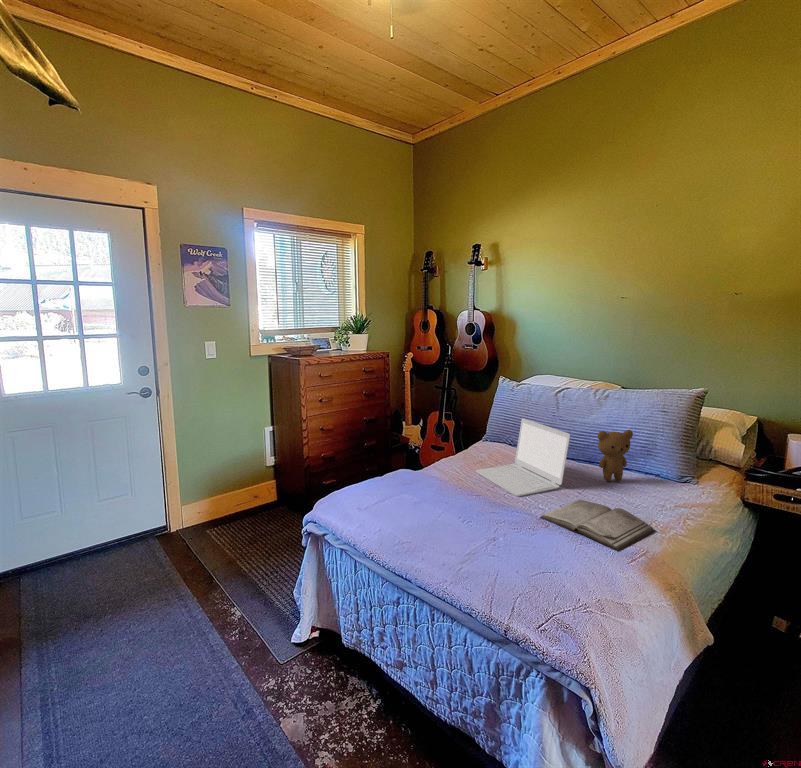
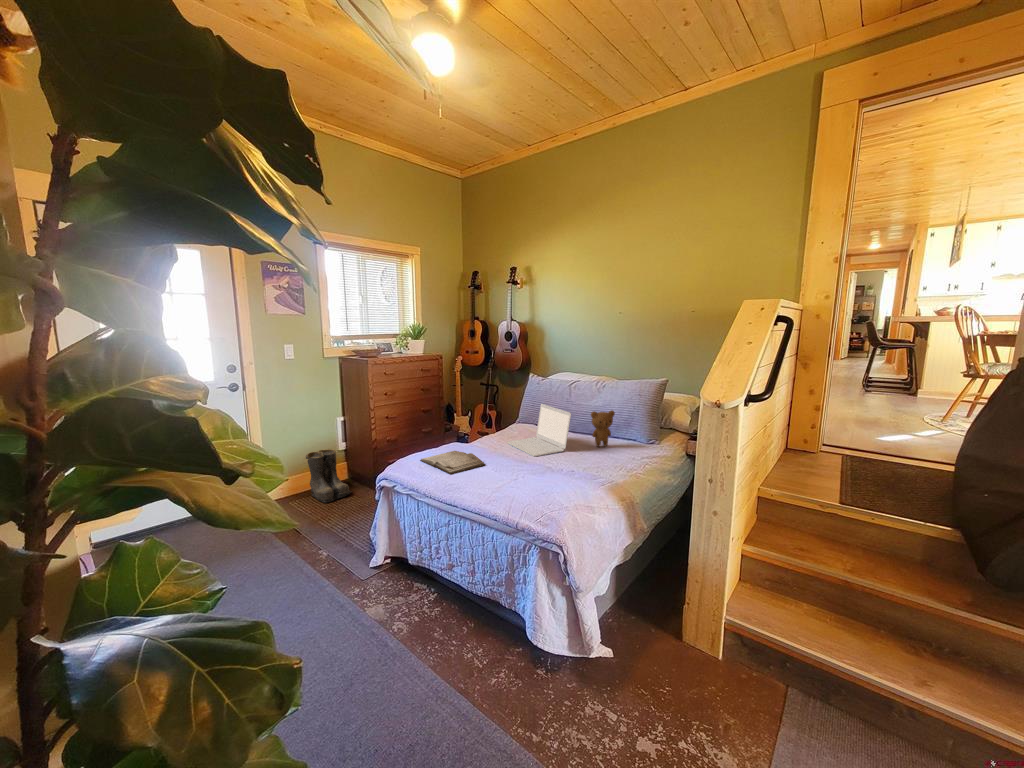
boots: none [229,466,283,532] -> present [306,449,351,503]
diary: present [541,500,655,552] -> present [420,451,485,475]

